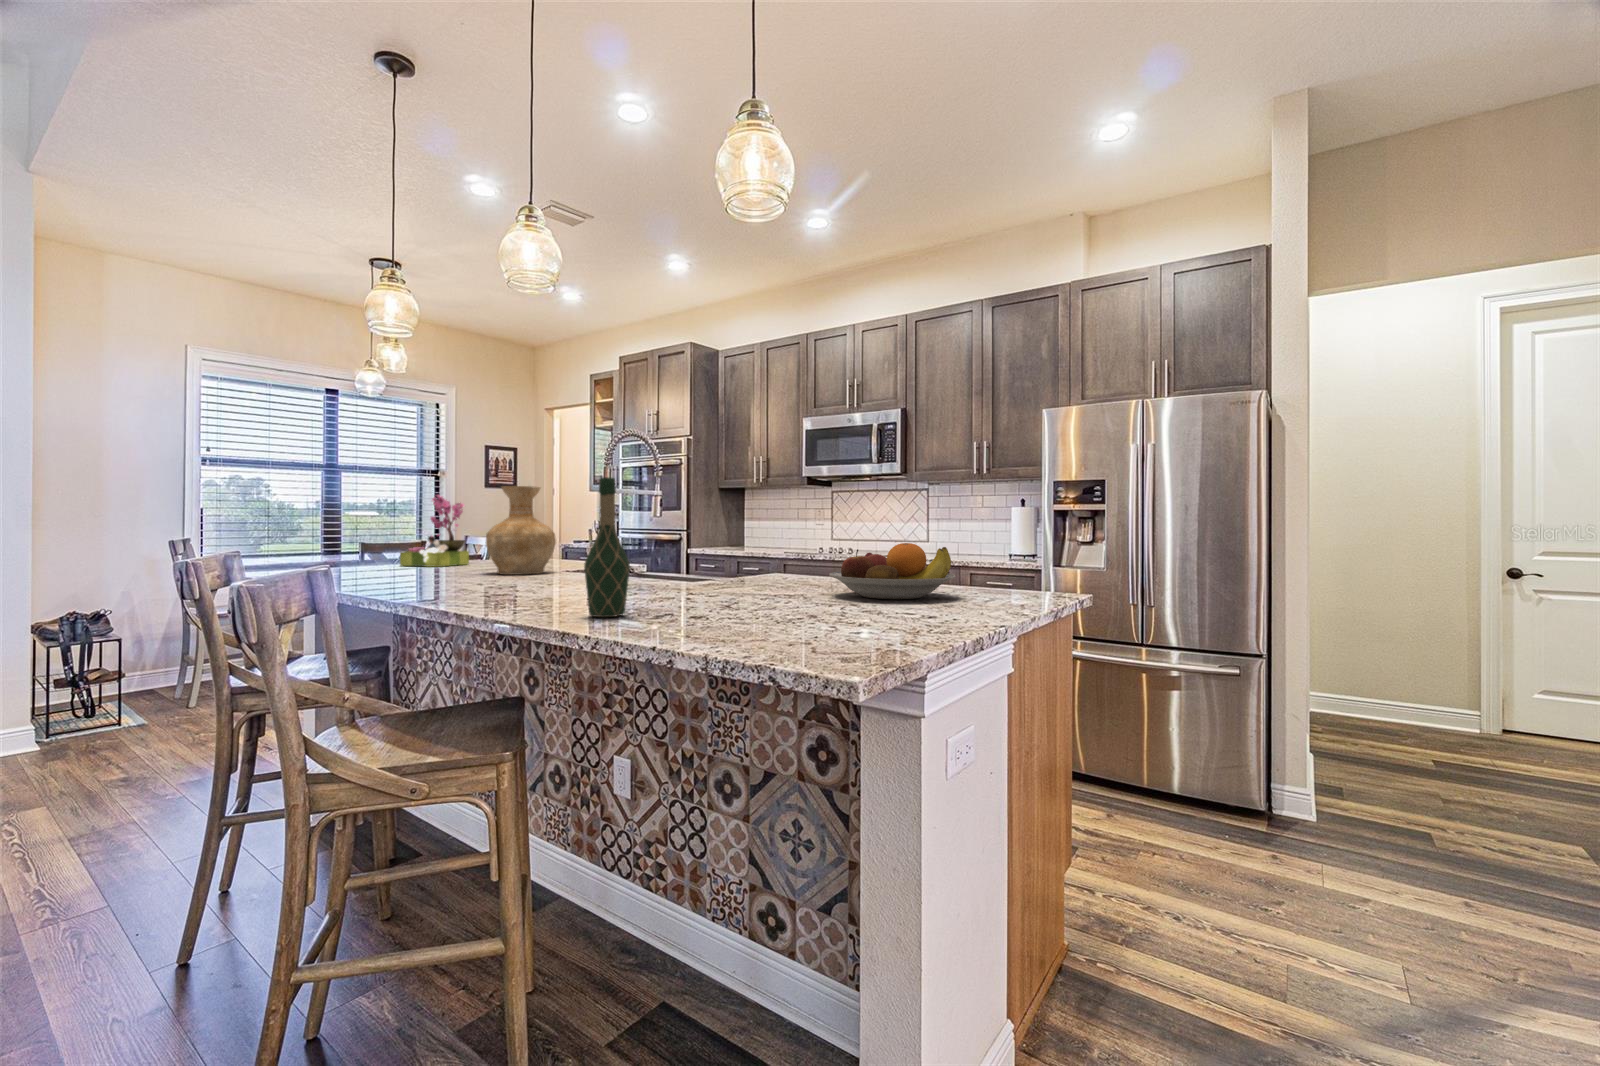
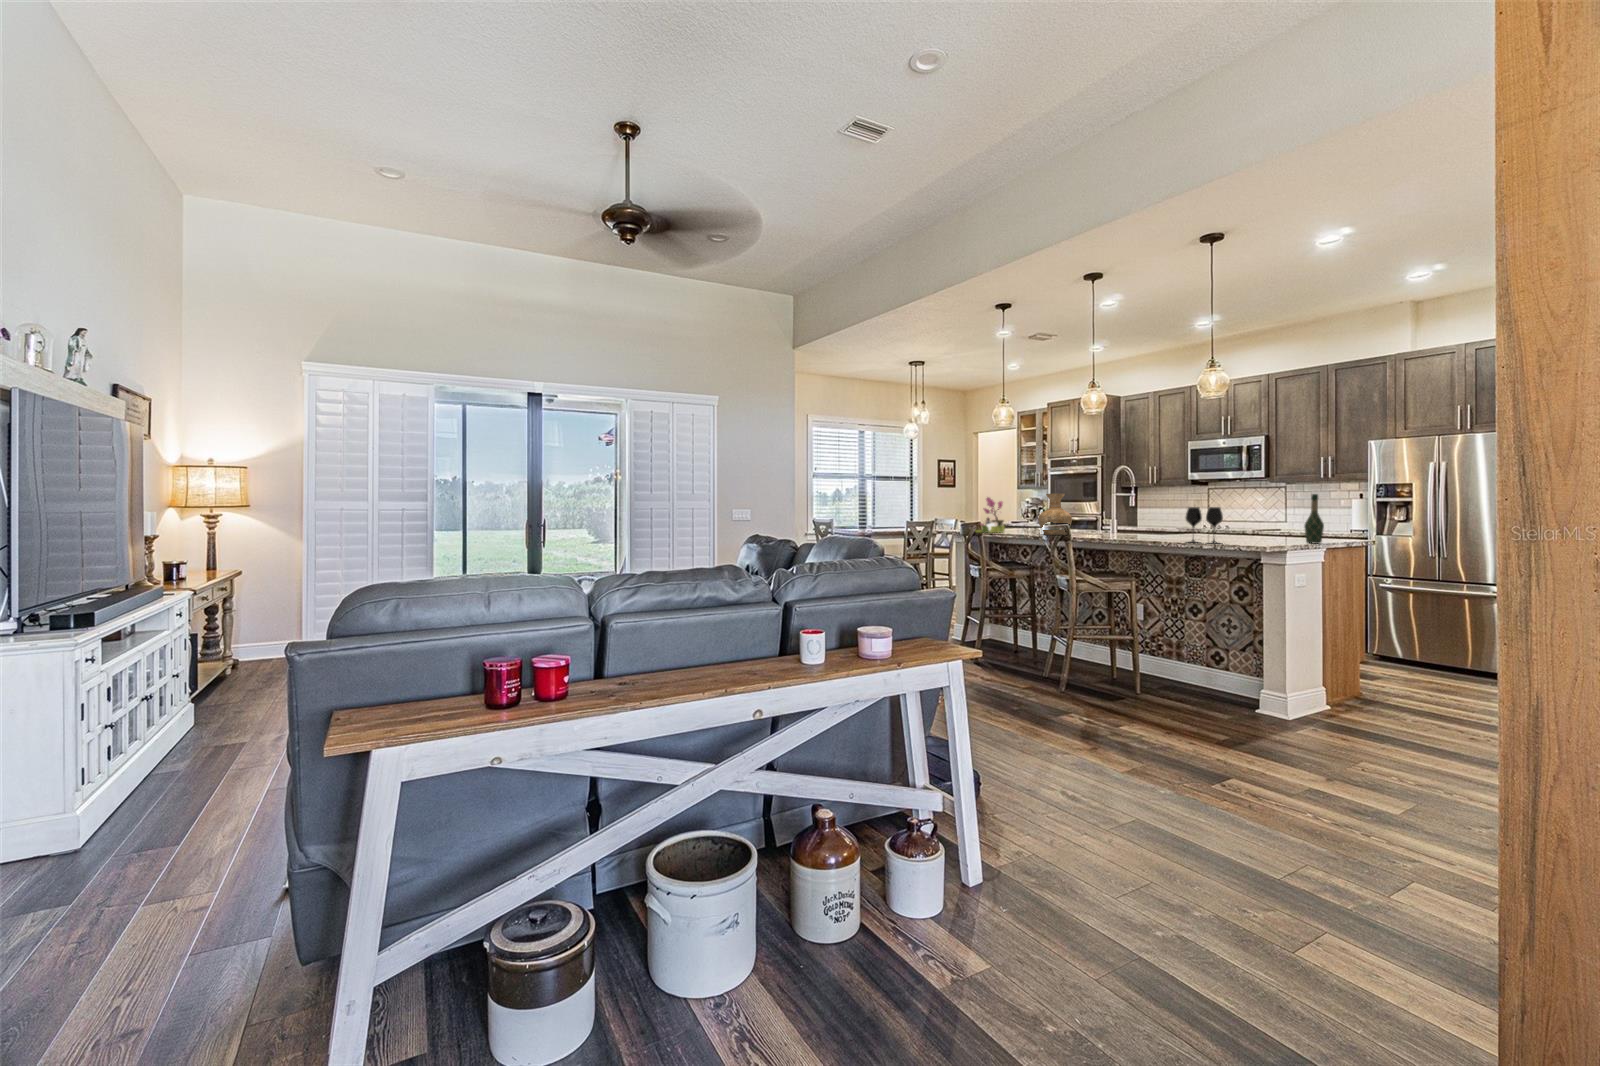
wine bottle: present [584,477,630,617] -> present [1304,494,1324,544]
wine glass: none [671,514,766,626] -> present [1186,507,1223,544]
fruit bowl: present [829,543,955,599] -> none [1237,518,1301,541]

